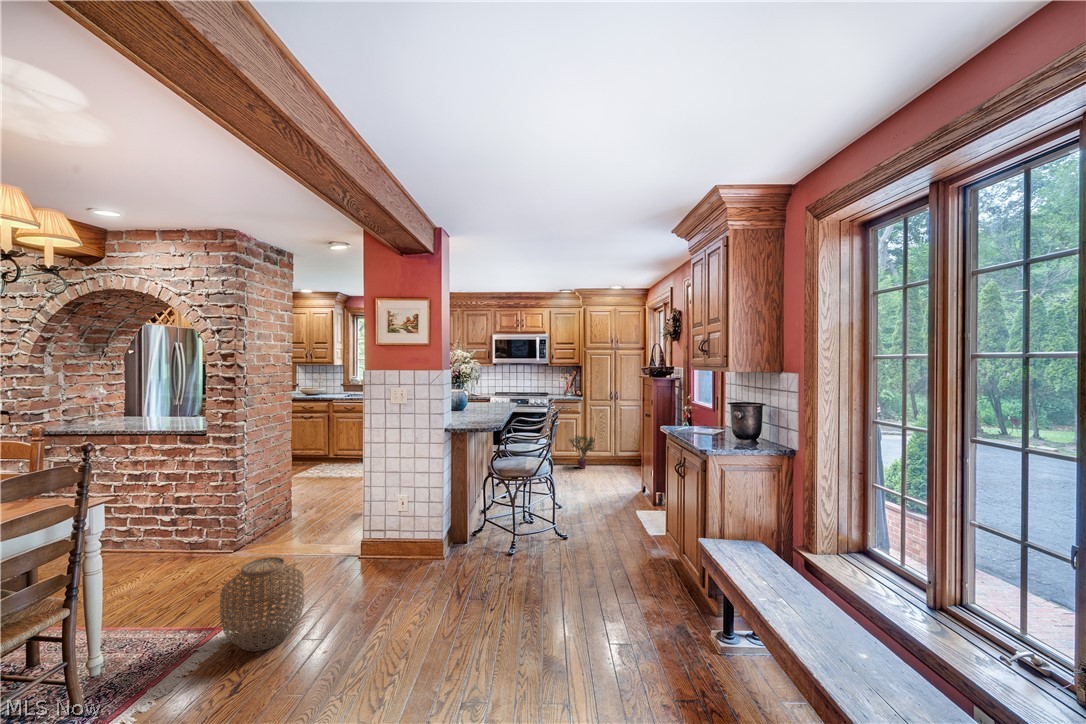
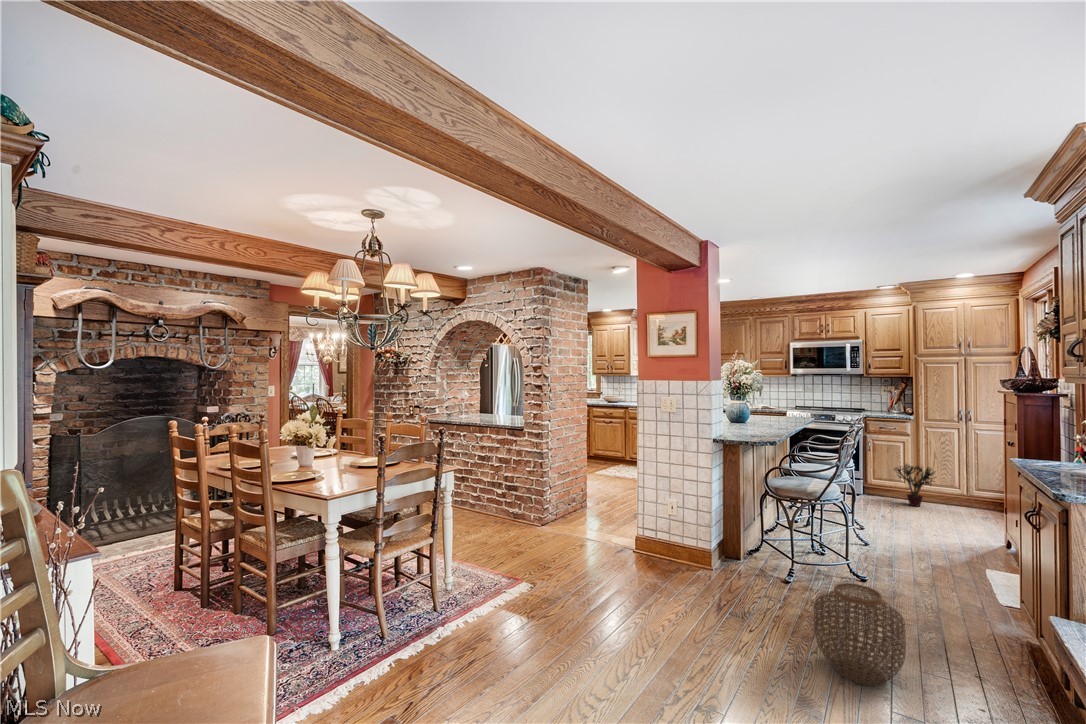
woven basket: present [220,557,304,651] -> present [814,583,906,685]

